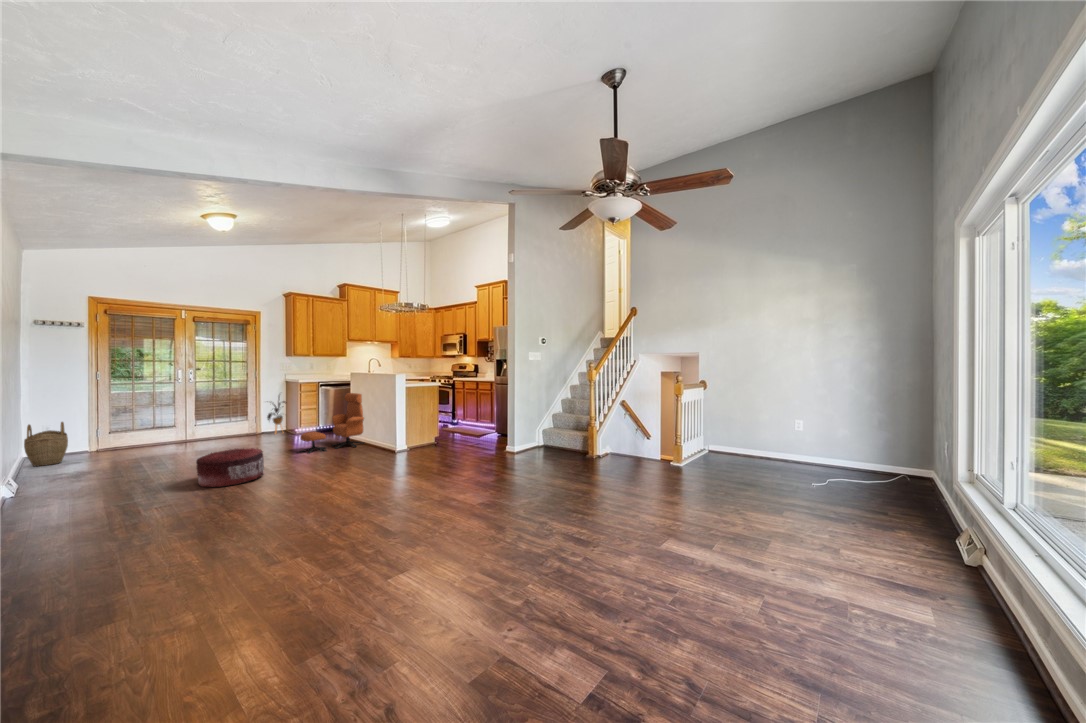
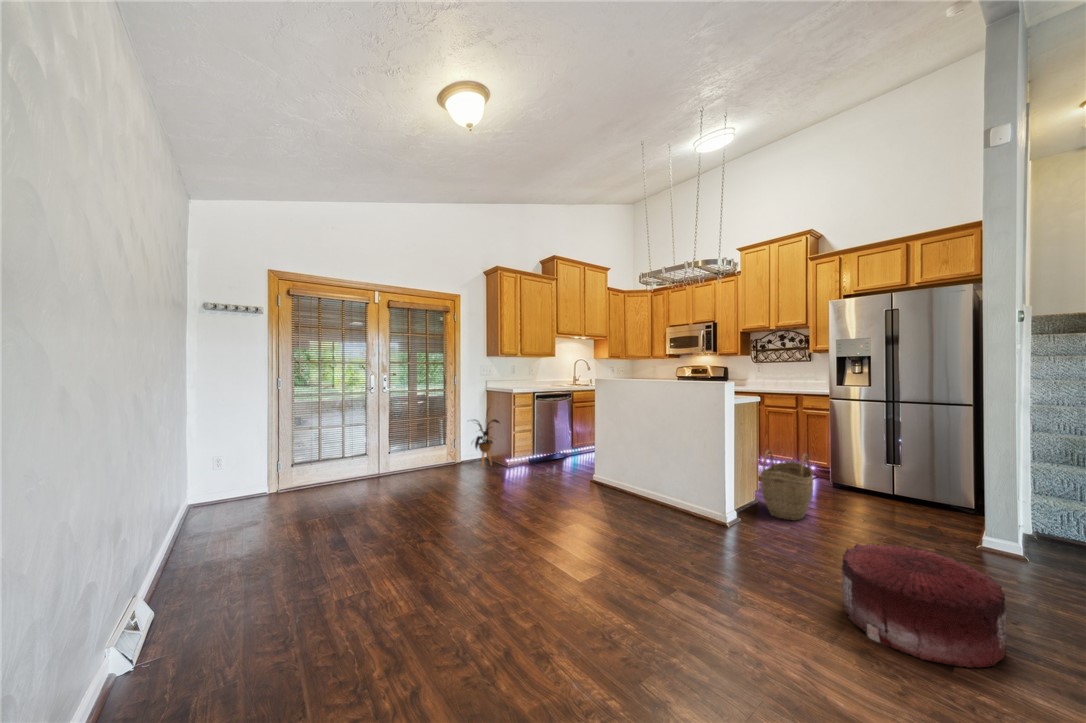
lounge chair: present [300,393,364,454] -> none [568,412,662,517]
woven basket: present [24,422,68,467] -> present [761,450,813,521]
pouf: present [196,448,264,487] -> present [841,544,1006,668]

